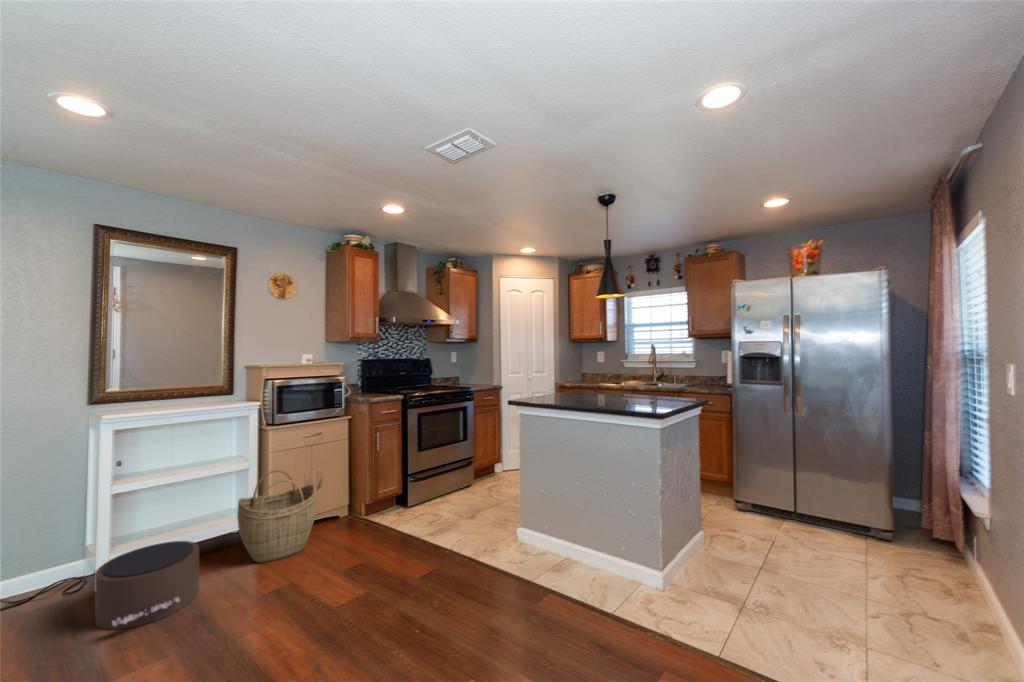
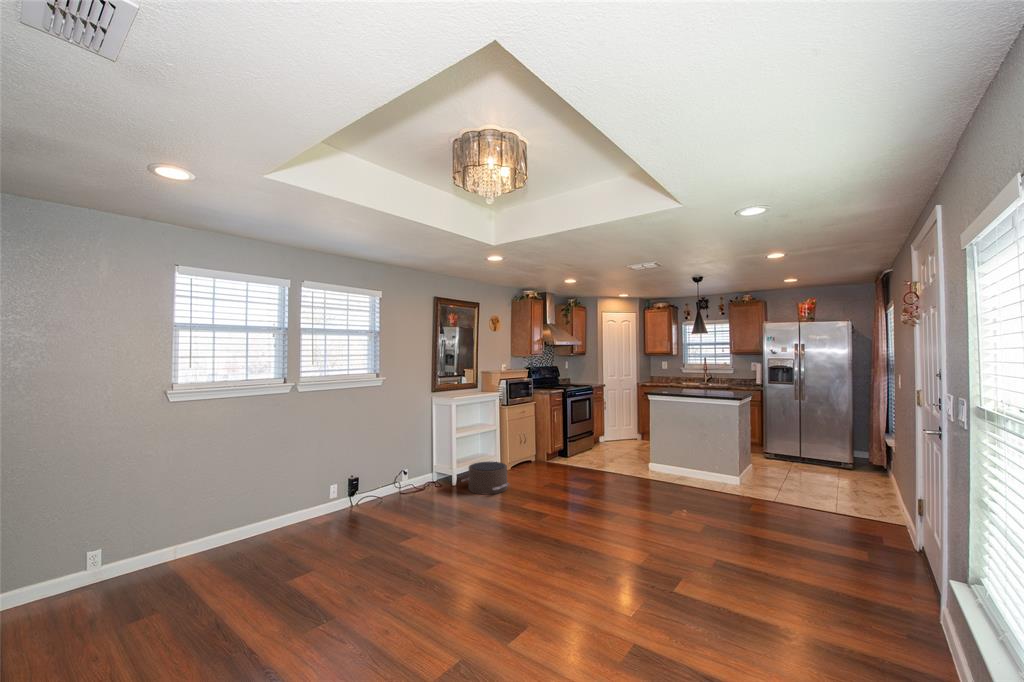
woven basket: present [237,470,316,563] -> none [501,430,539,477]

